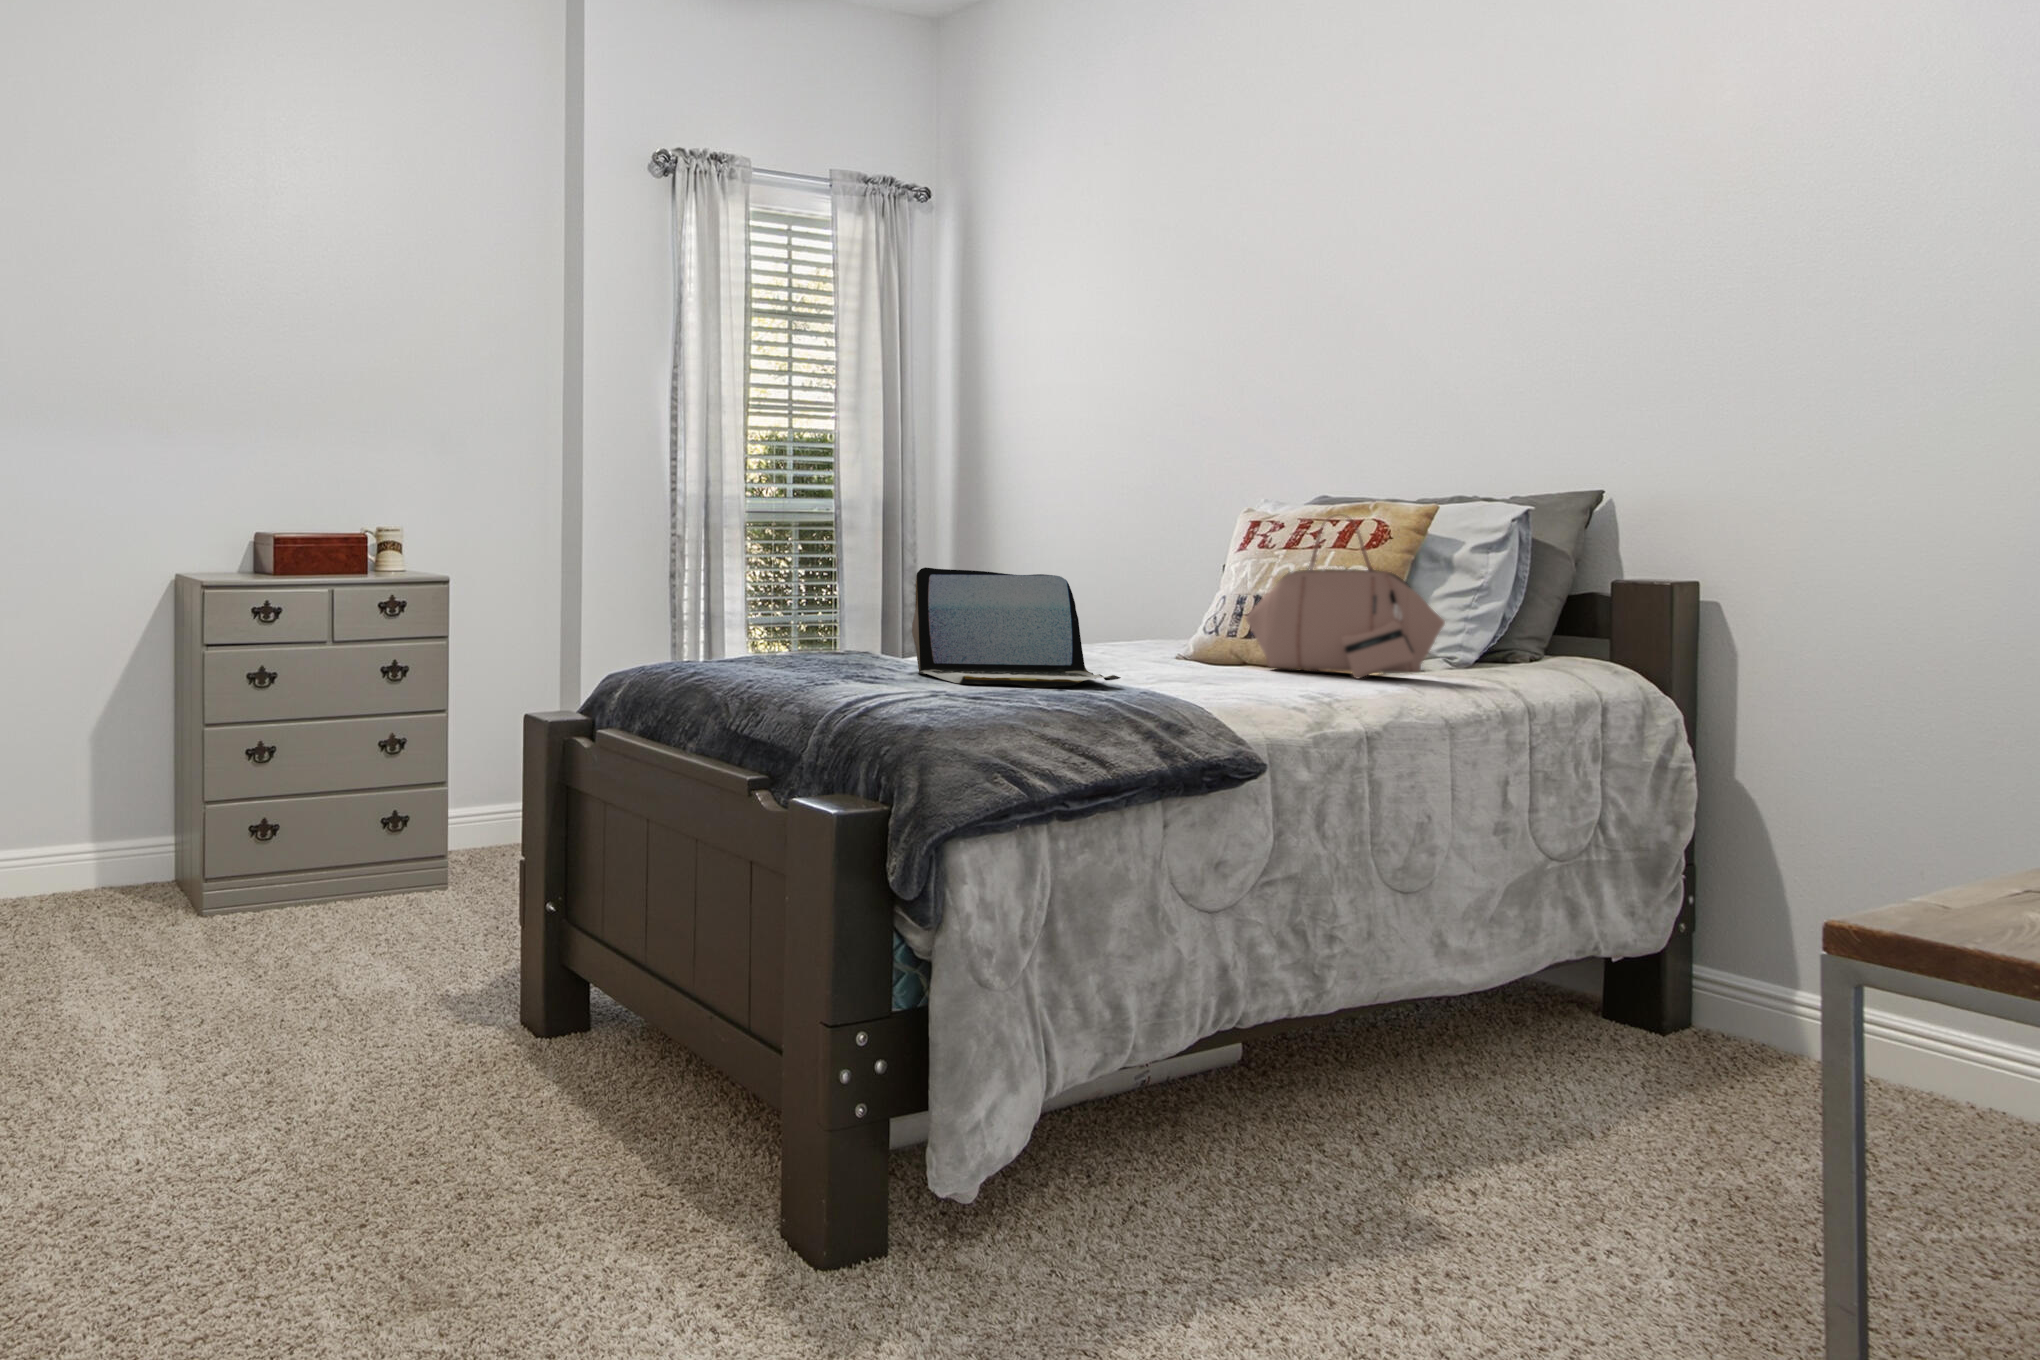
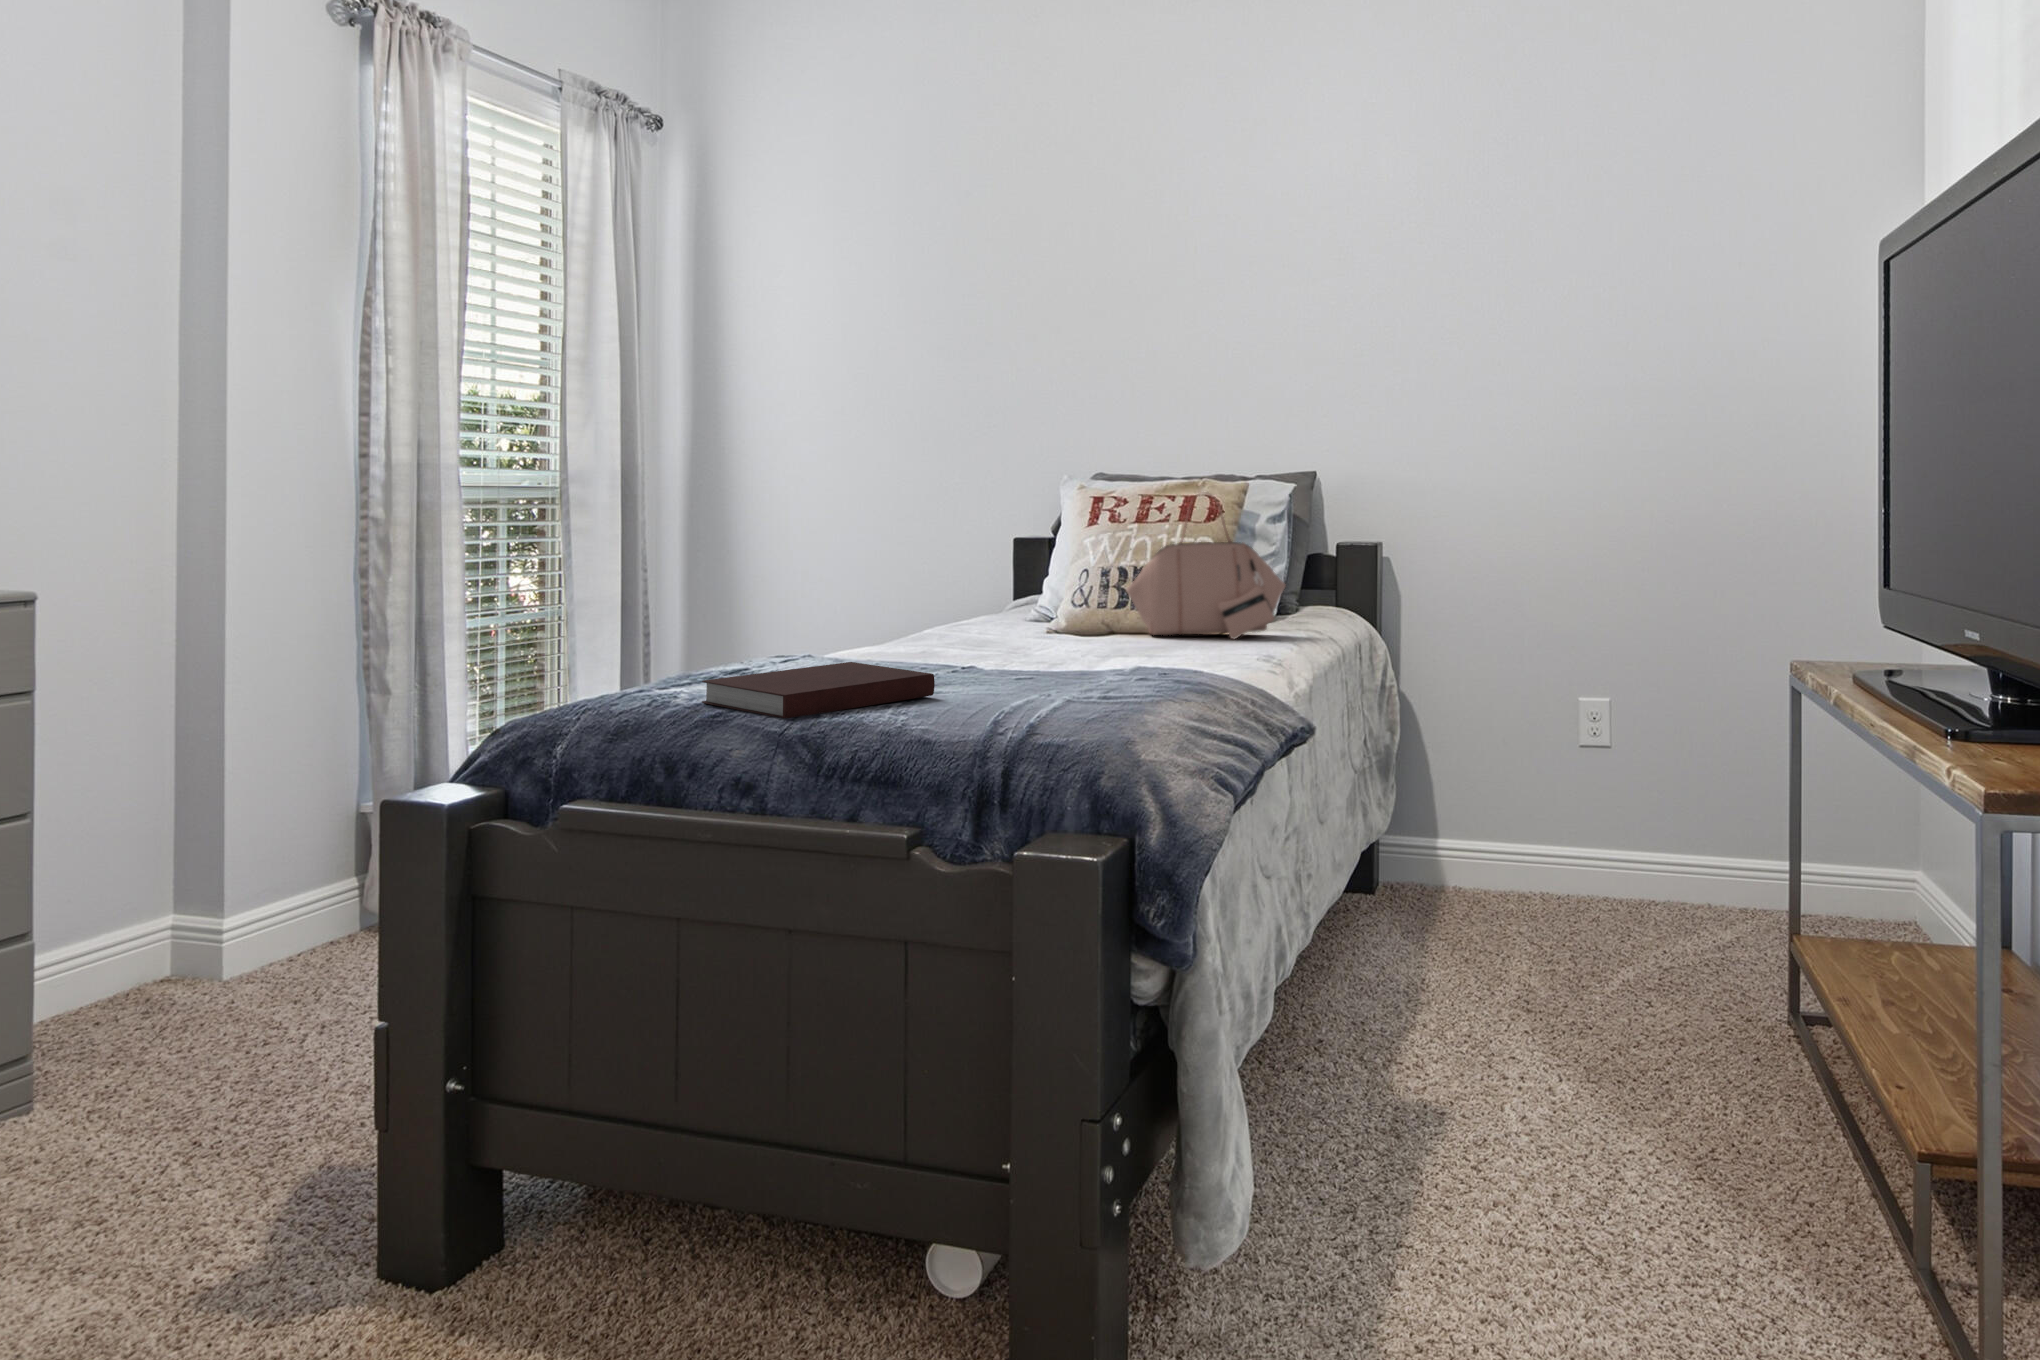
laptop: present [912,567,1121,688] -> none [916,557,1144,688]
notebook: none [705,650,870,679] -> present [702,662,935,718]

